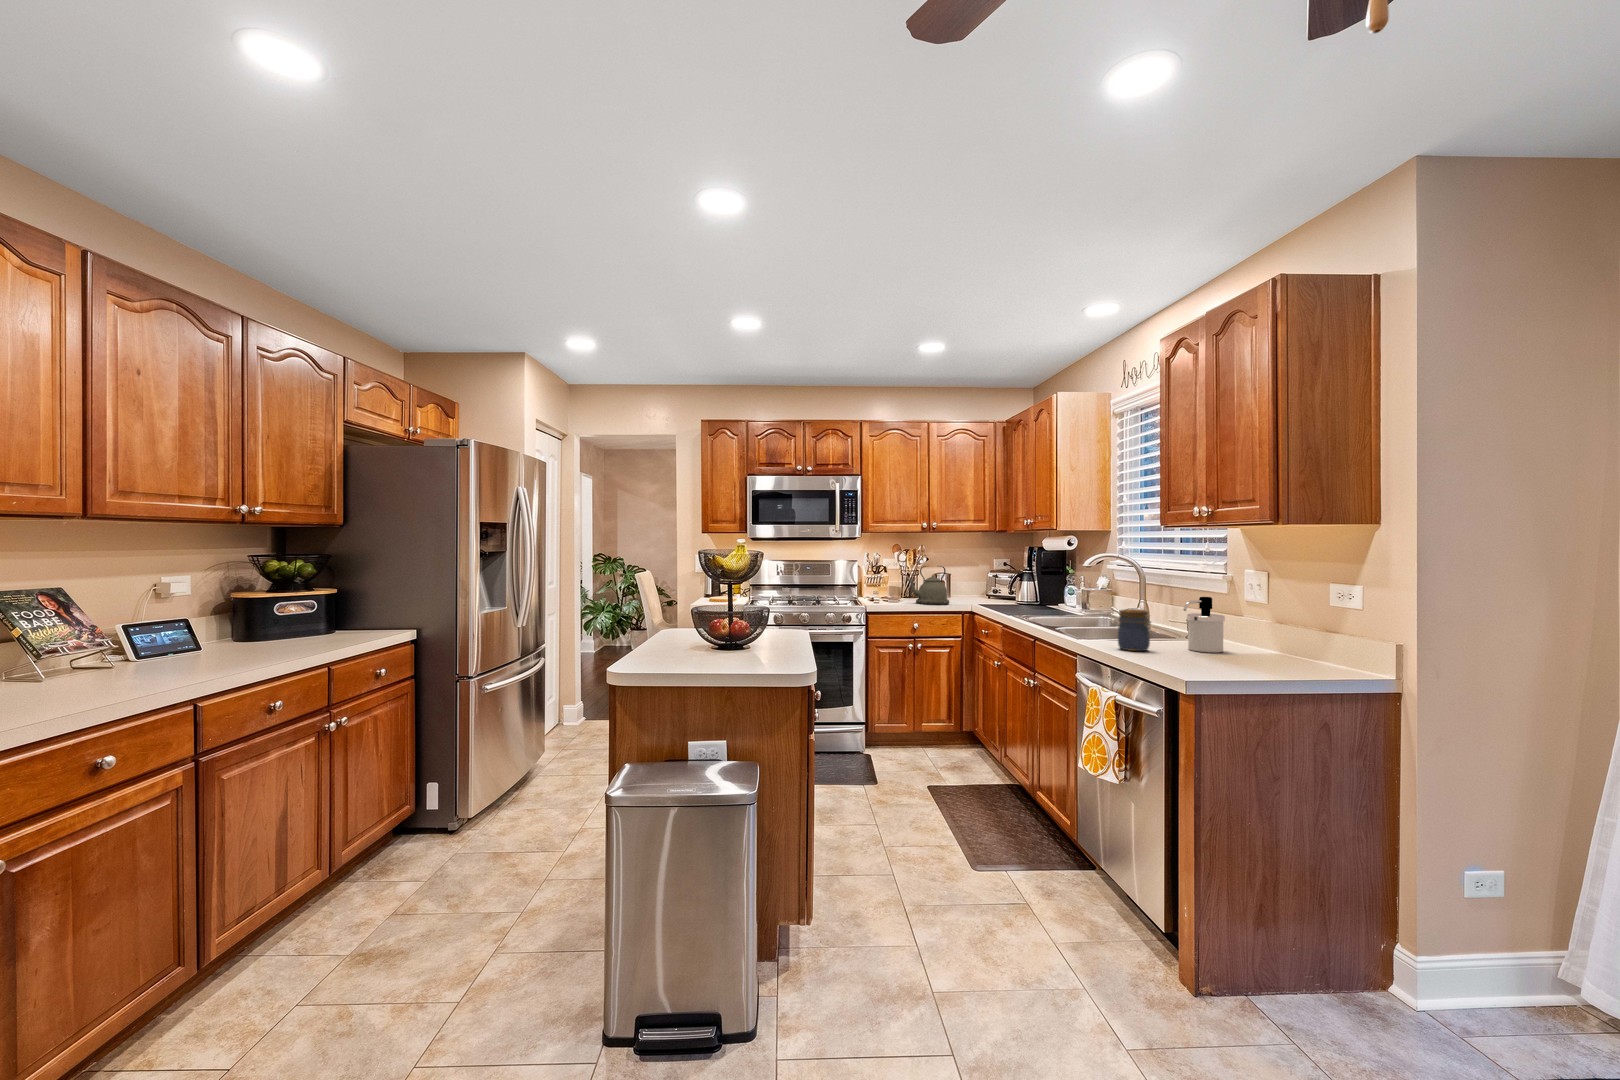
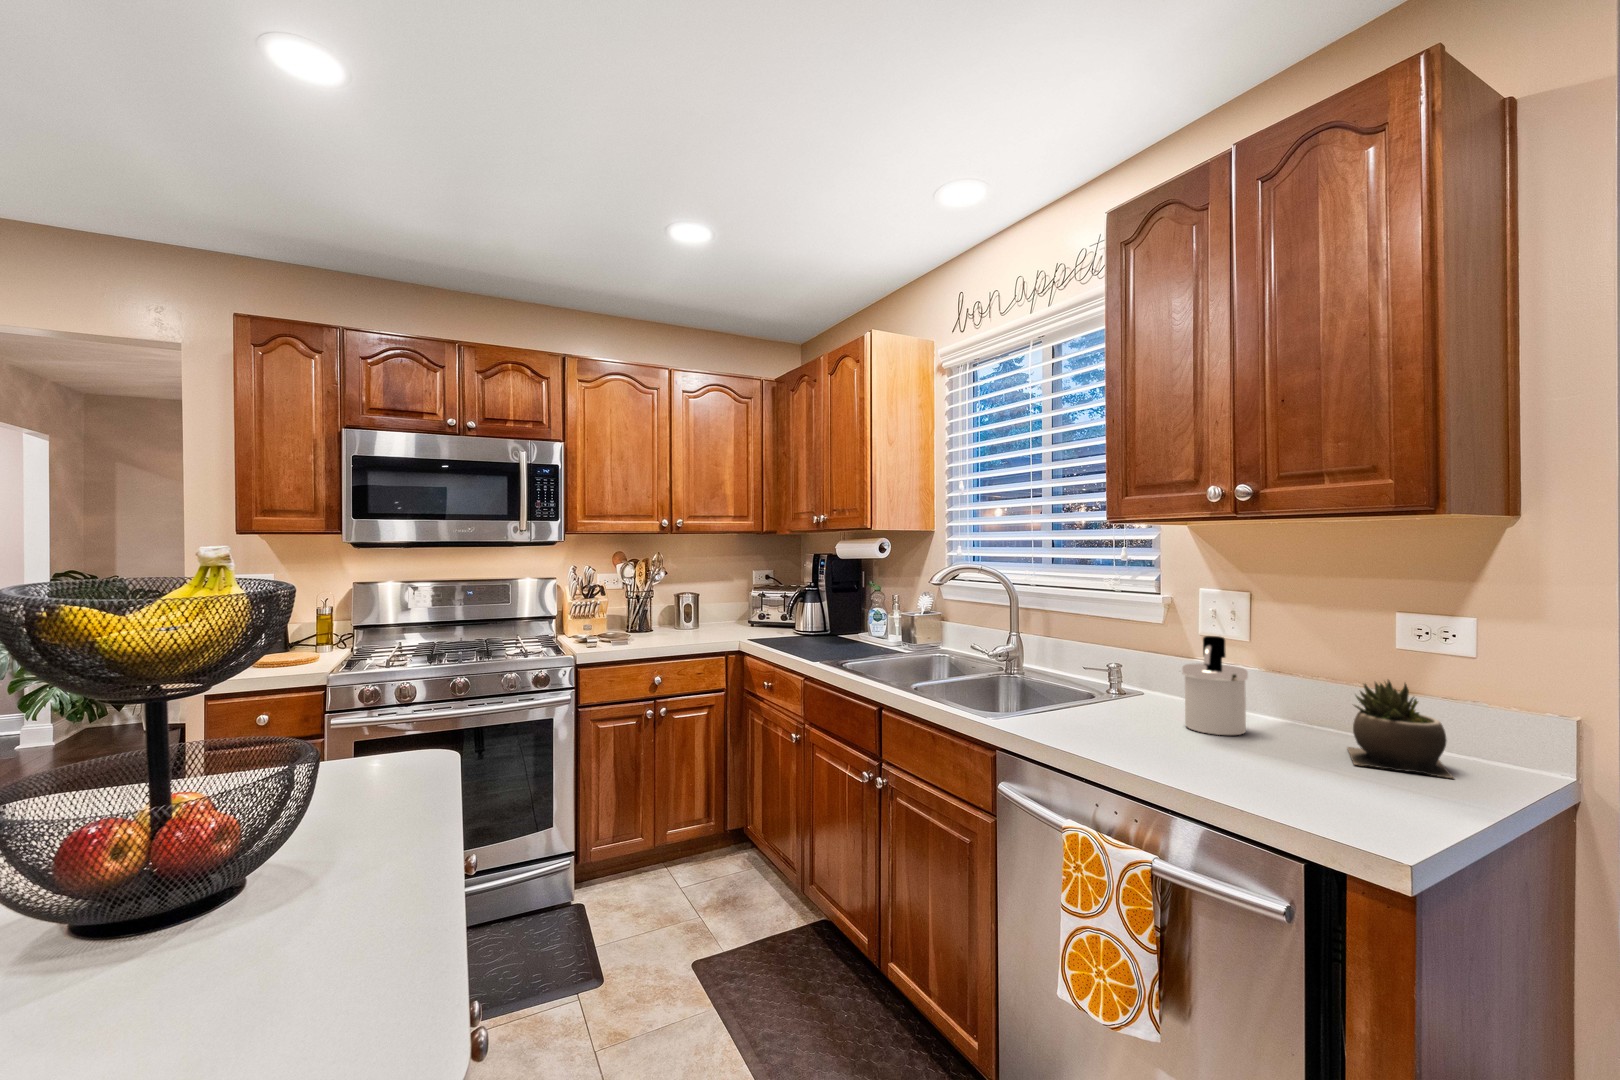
kettle: present [907,566,949,605] -> none [640,583,704,644]
jar: present [1118,609,1152,651] -> none [1100,666,1166,749]
succulent plant: none [1247,619,1312,669] -> present [1347,680,1453,778]

